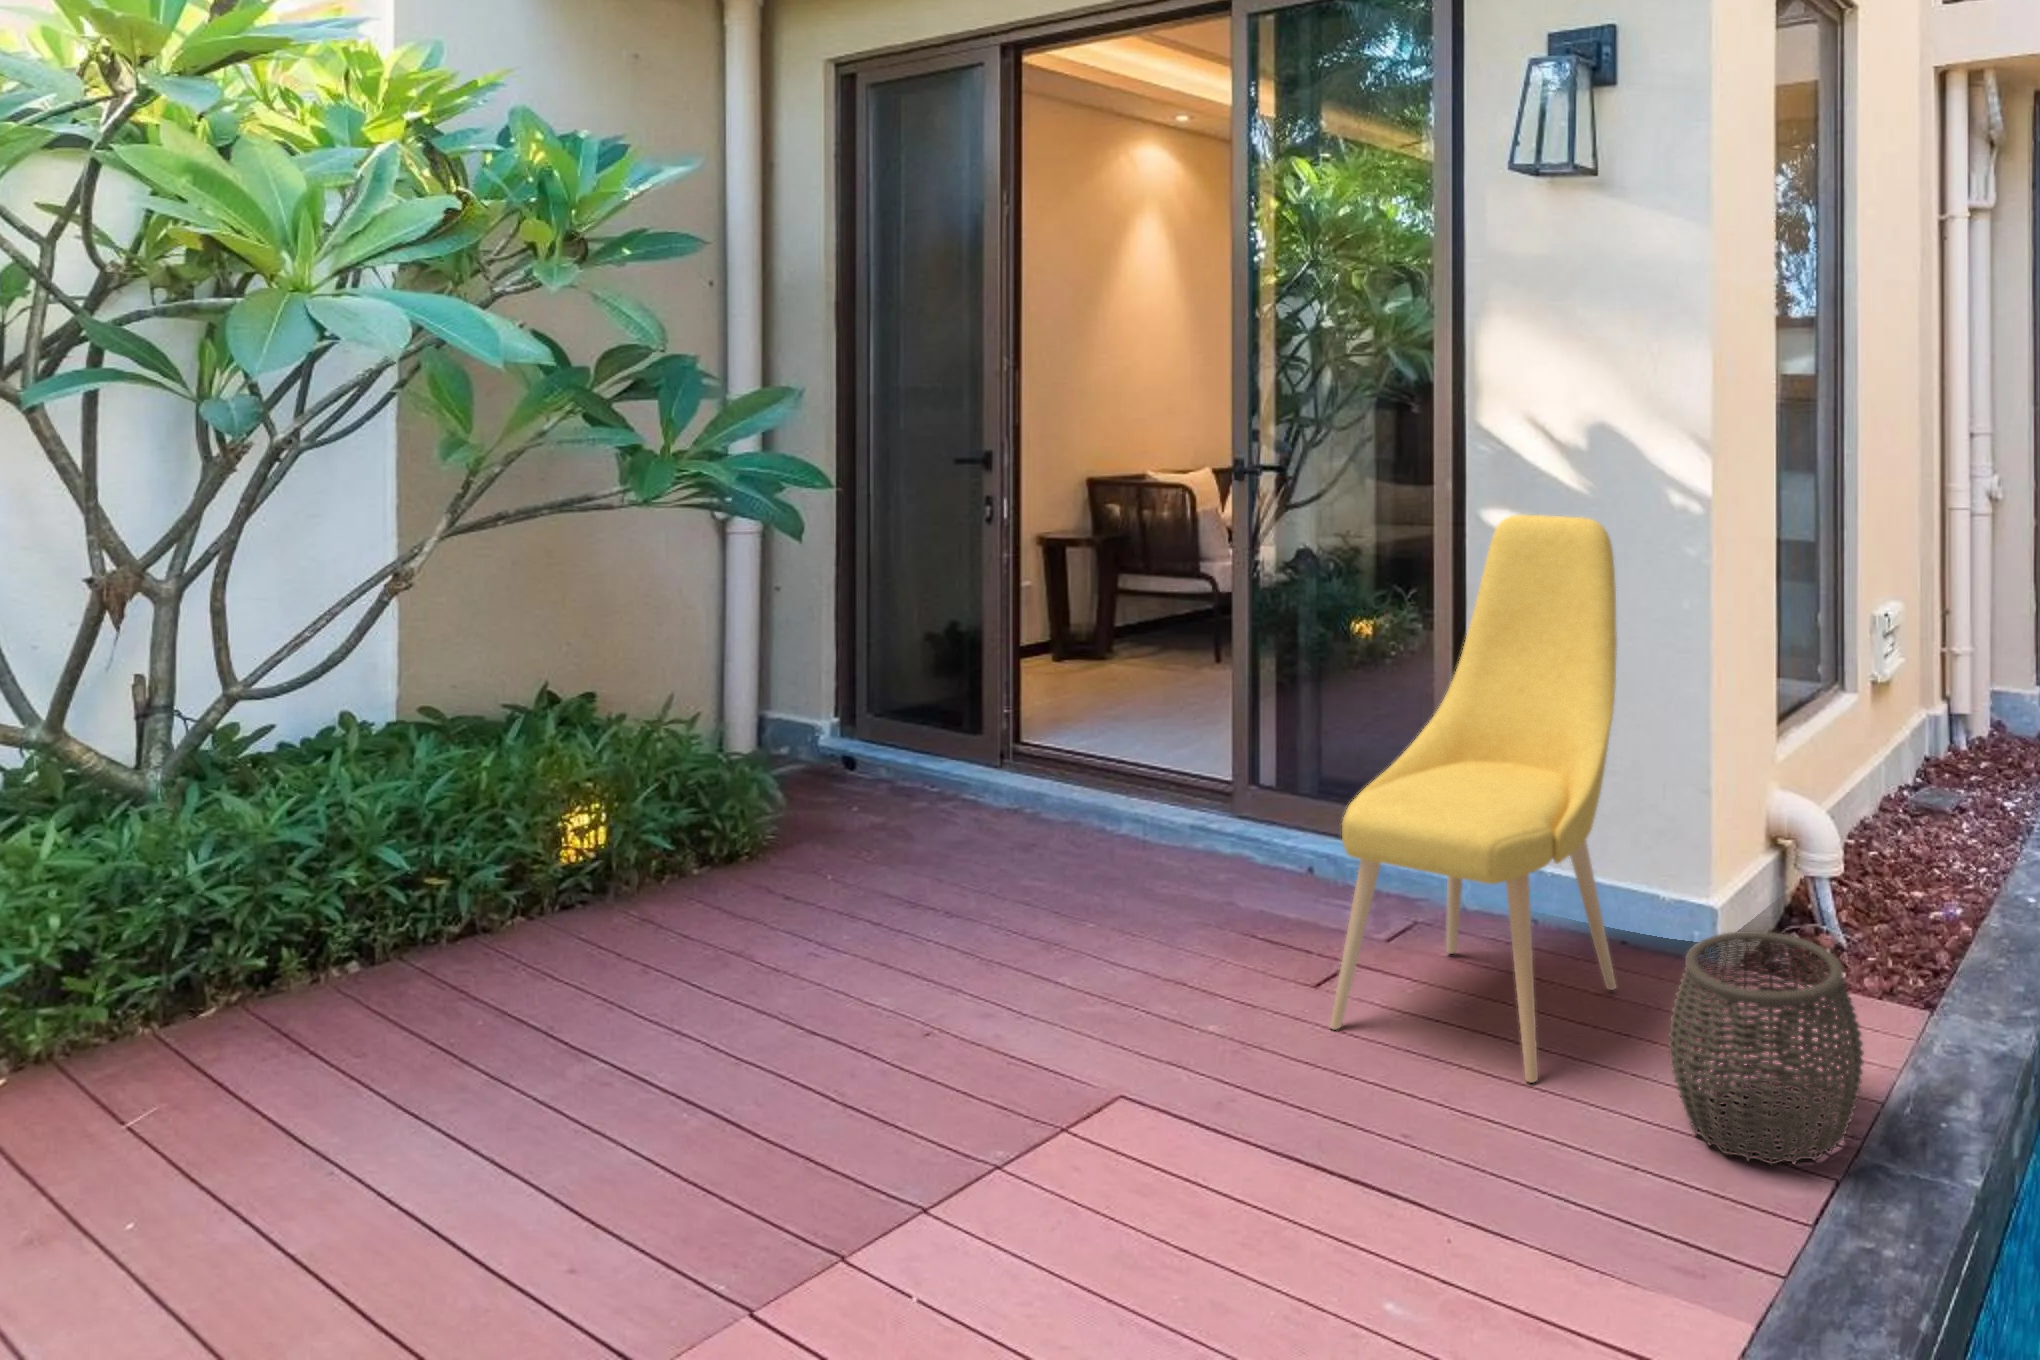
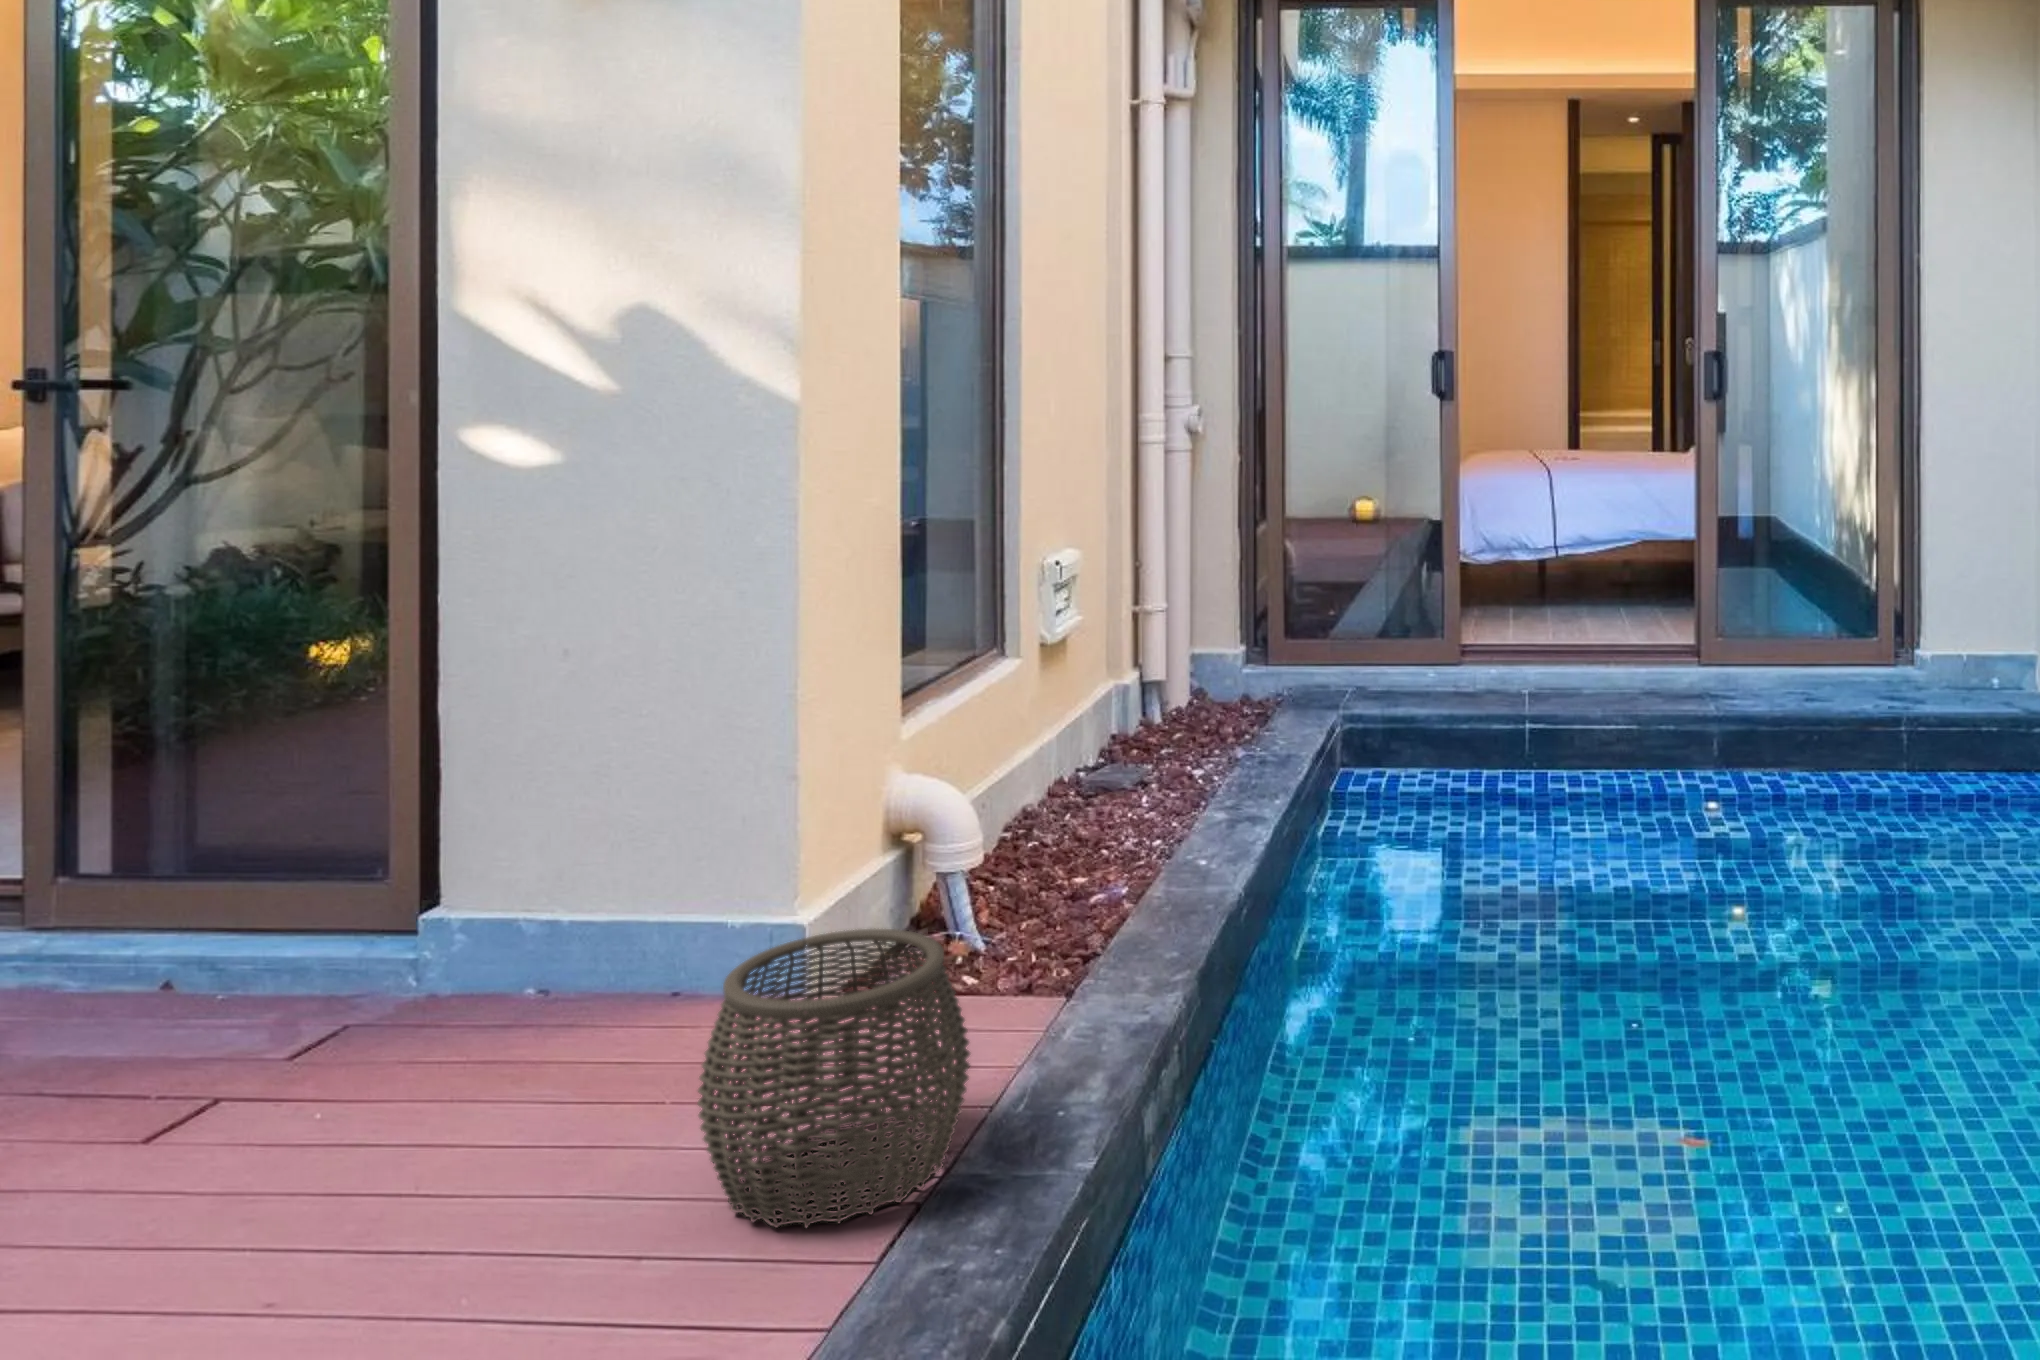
chair: present [1330,515,1617,1083] -> none [125,423,651,1218]

